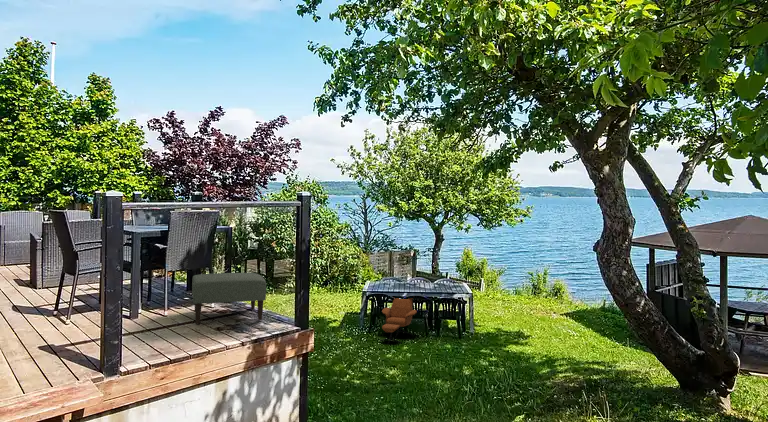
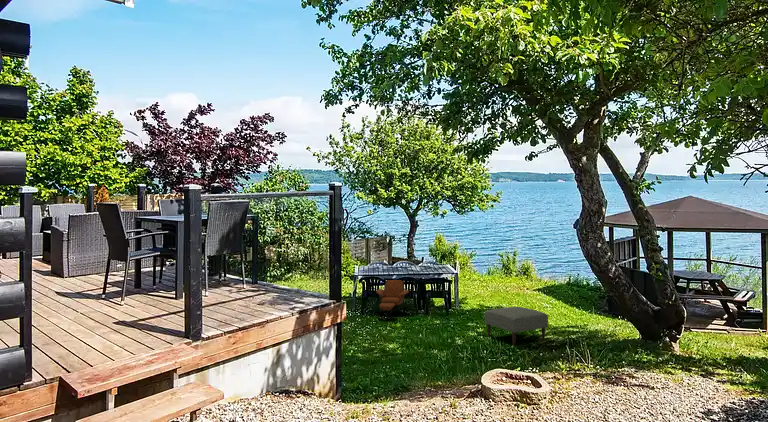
ottoman: present [192,273,266,324] -> present [485,307,548,345]

